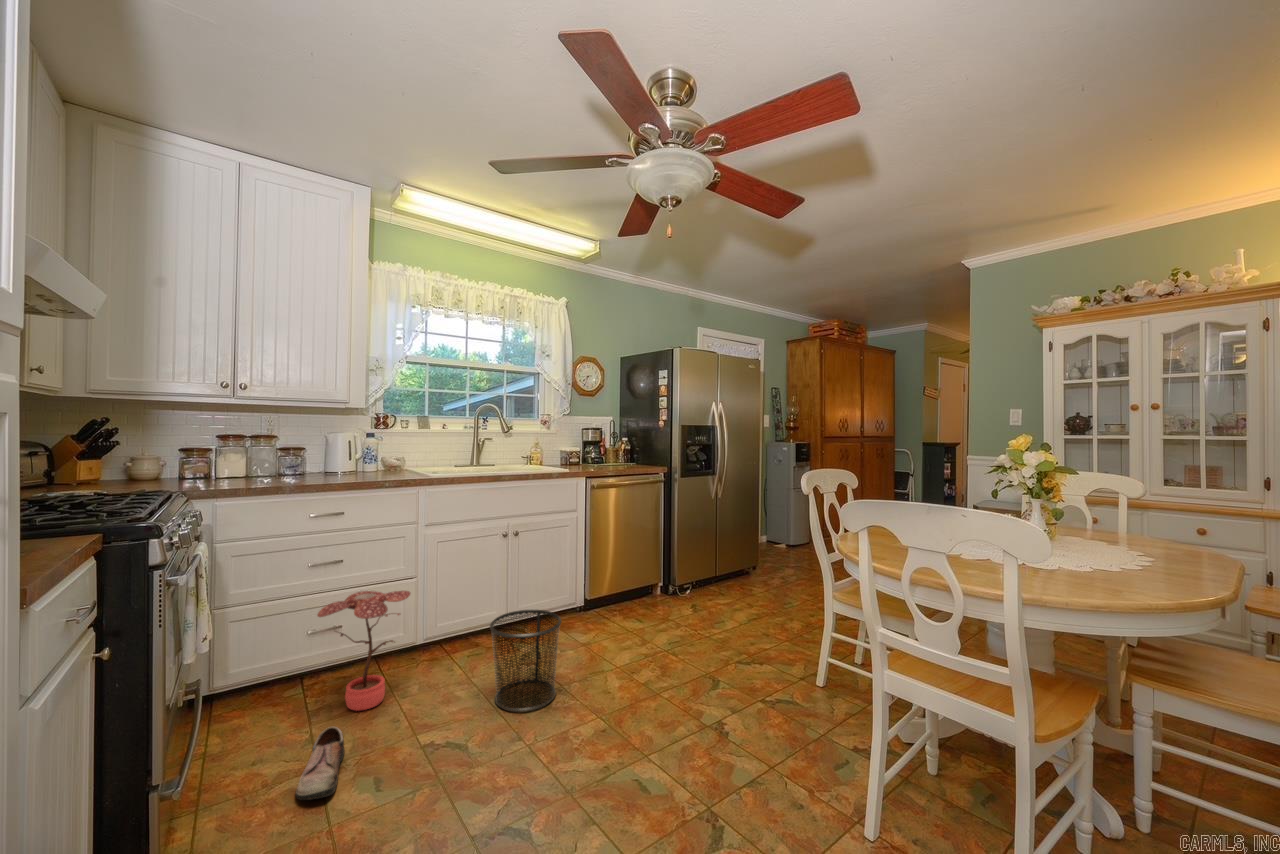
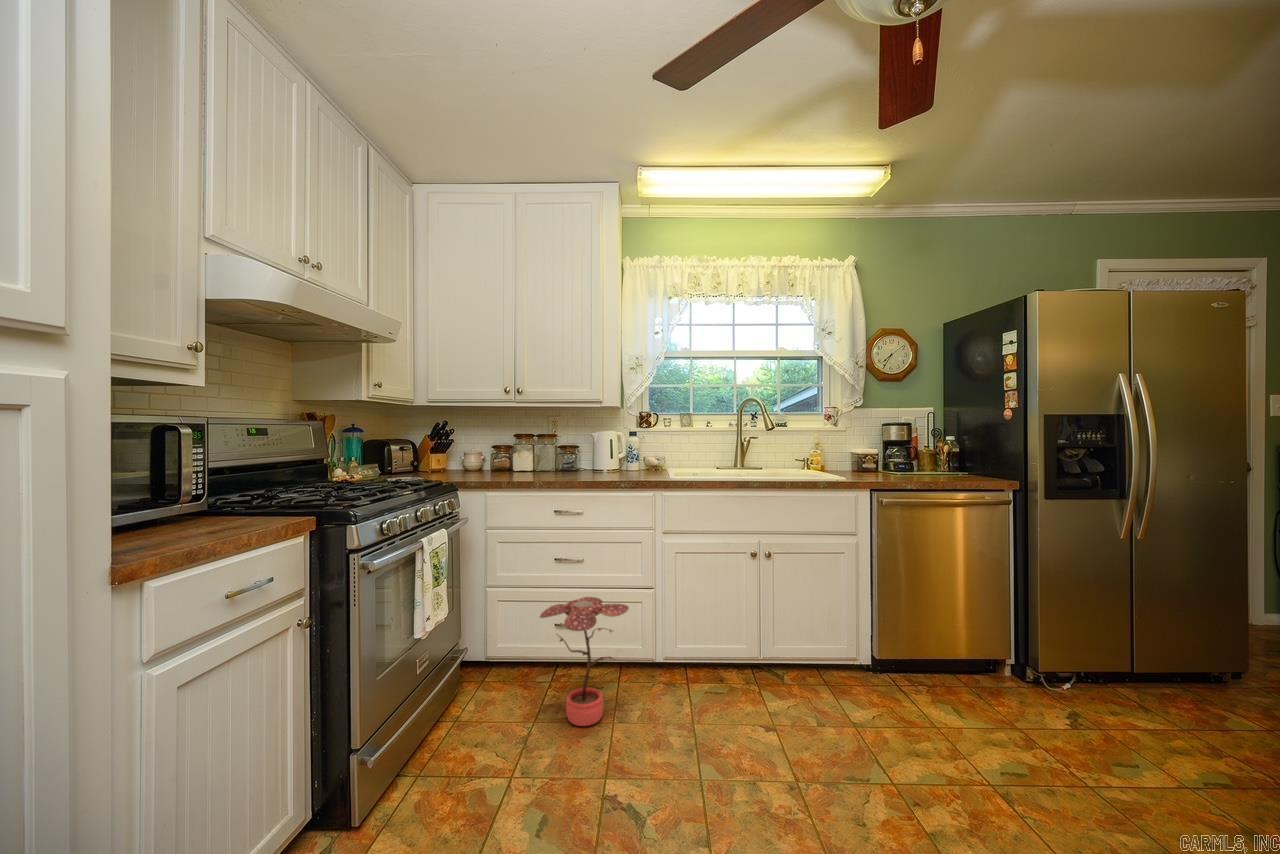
waste bin: present [490,609,561,712] -> none [696,659,791,806]
shoe: present [295,727,345,800] -> none [473,739,538,822]

